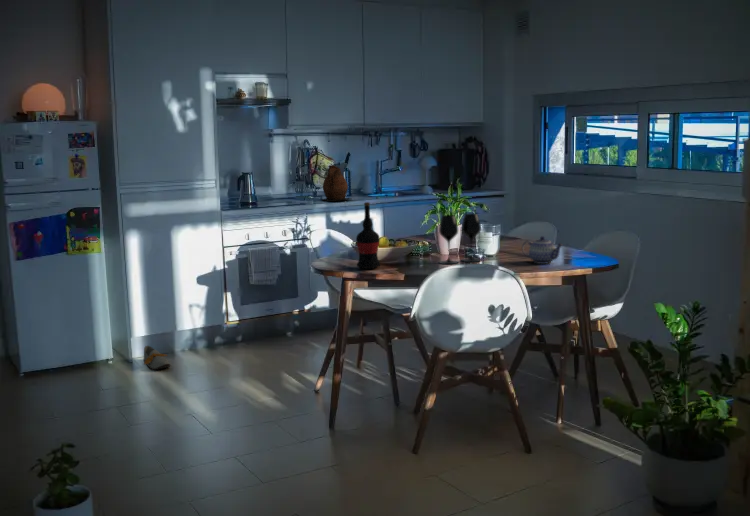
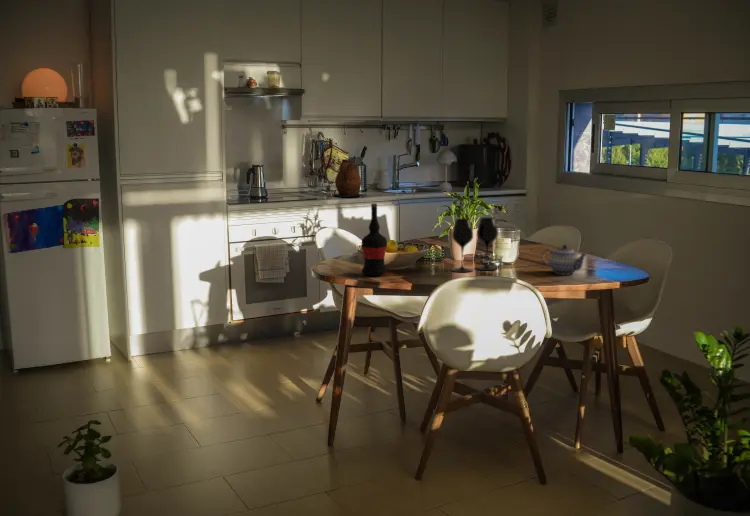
shoe: present [144,346,170,370] -> none [141,344,169,371]

